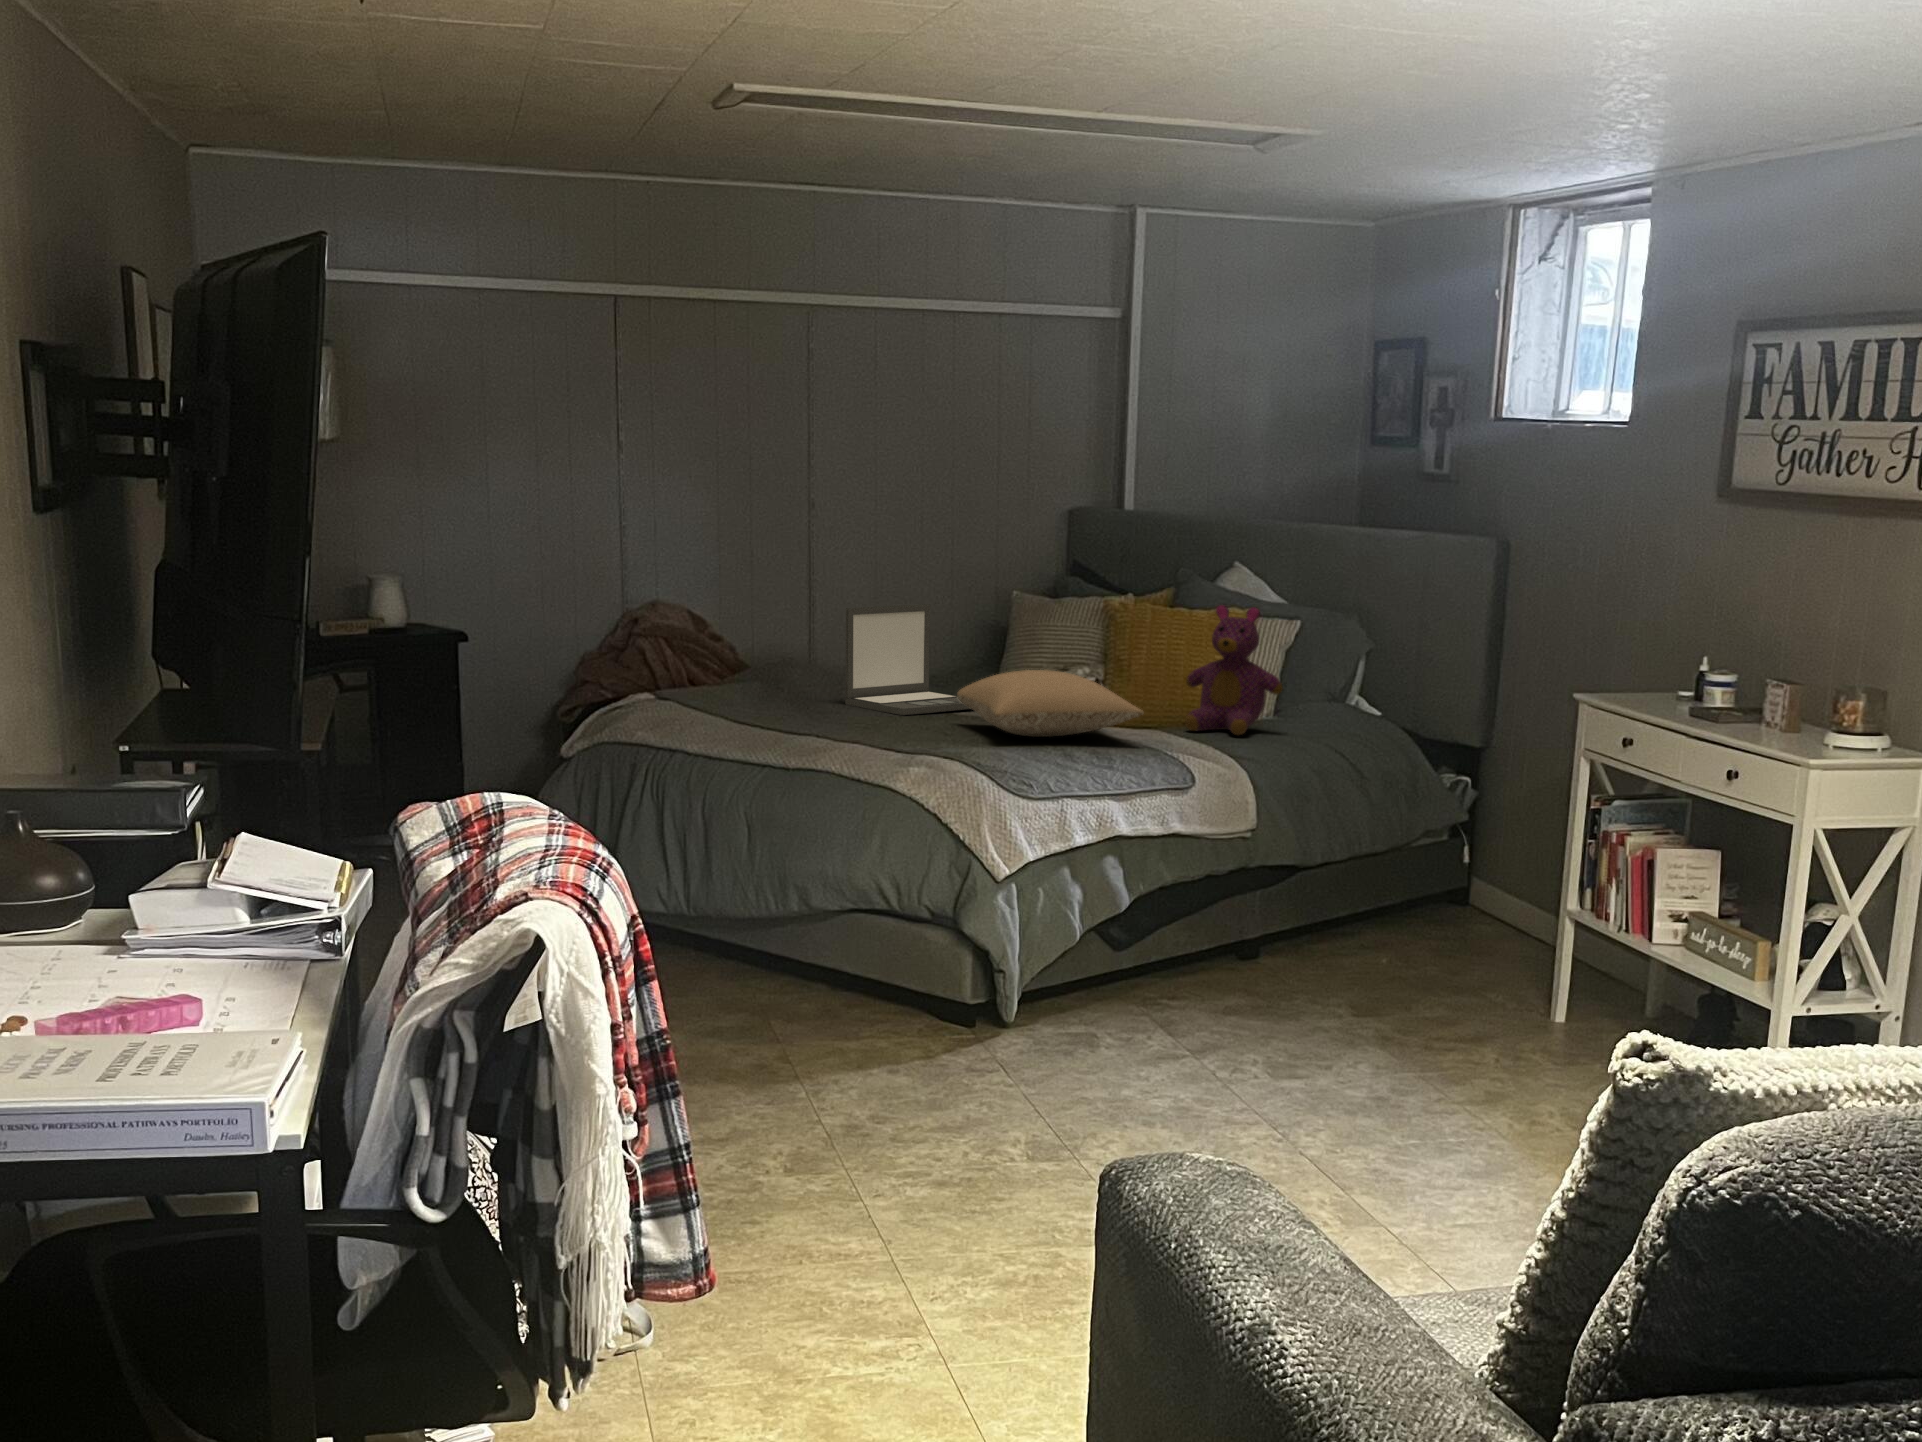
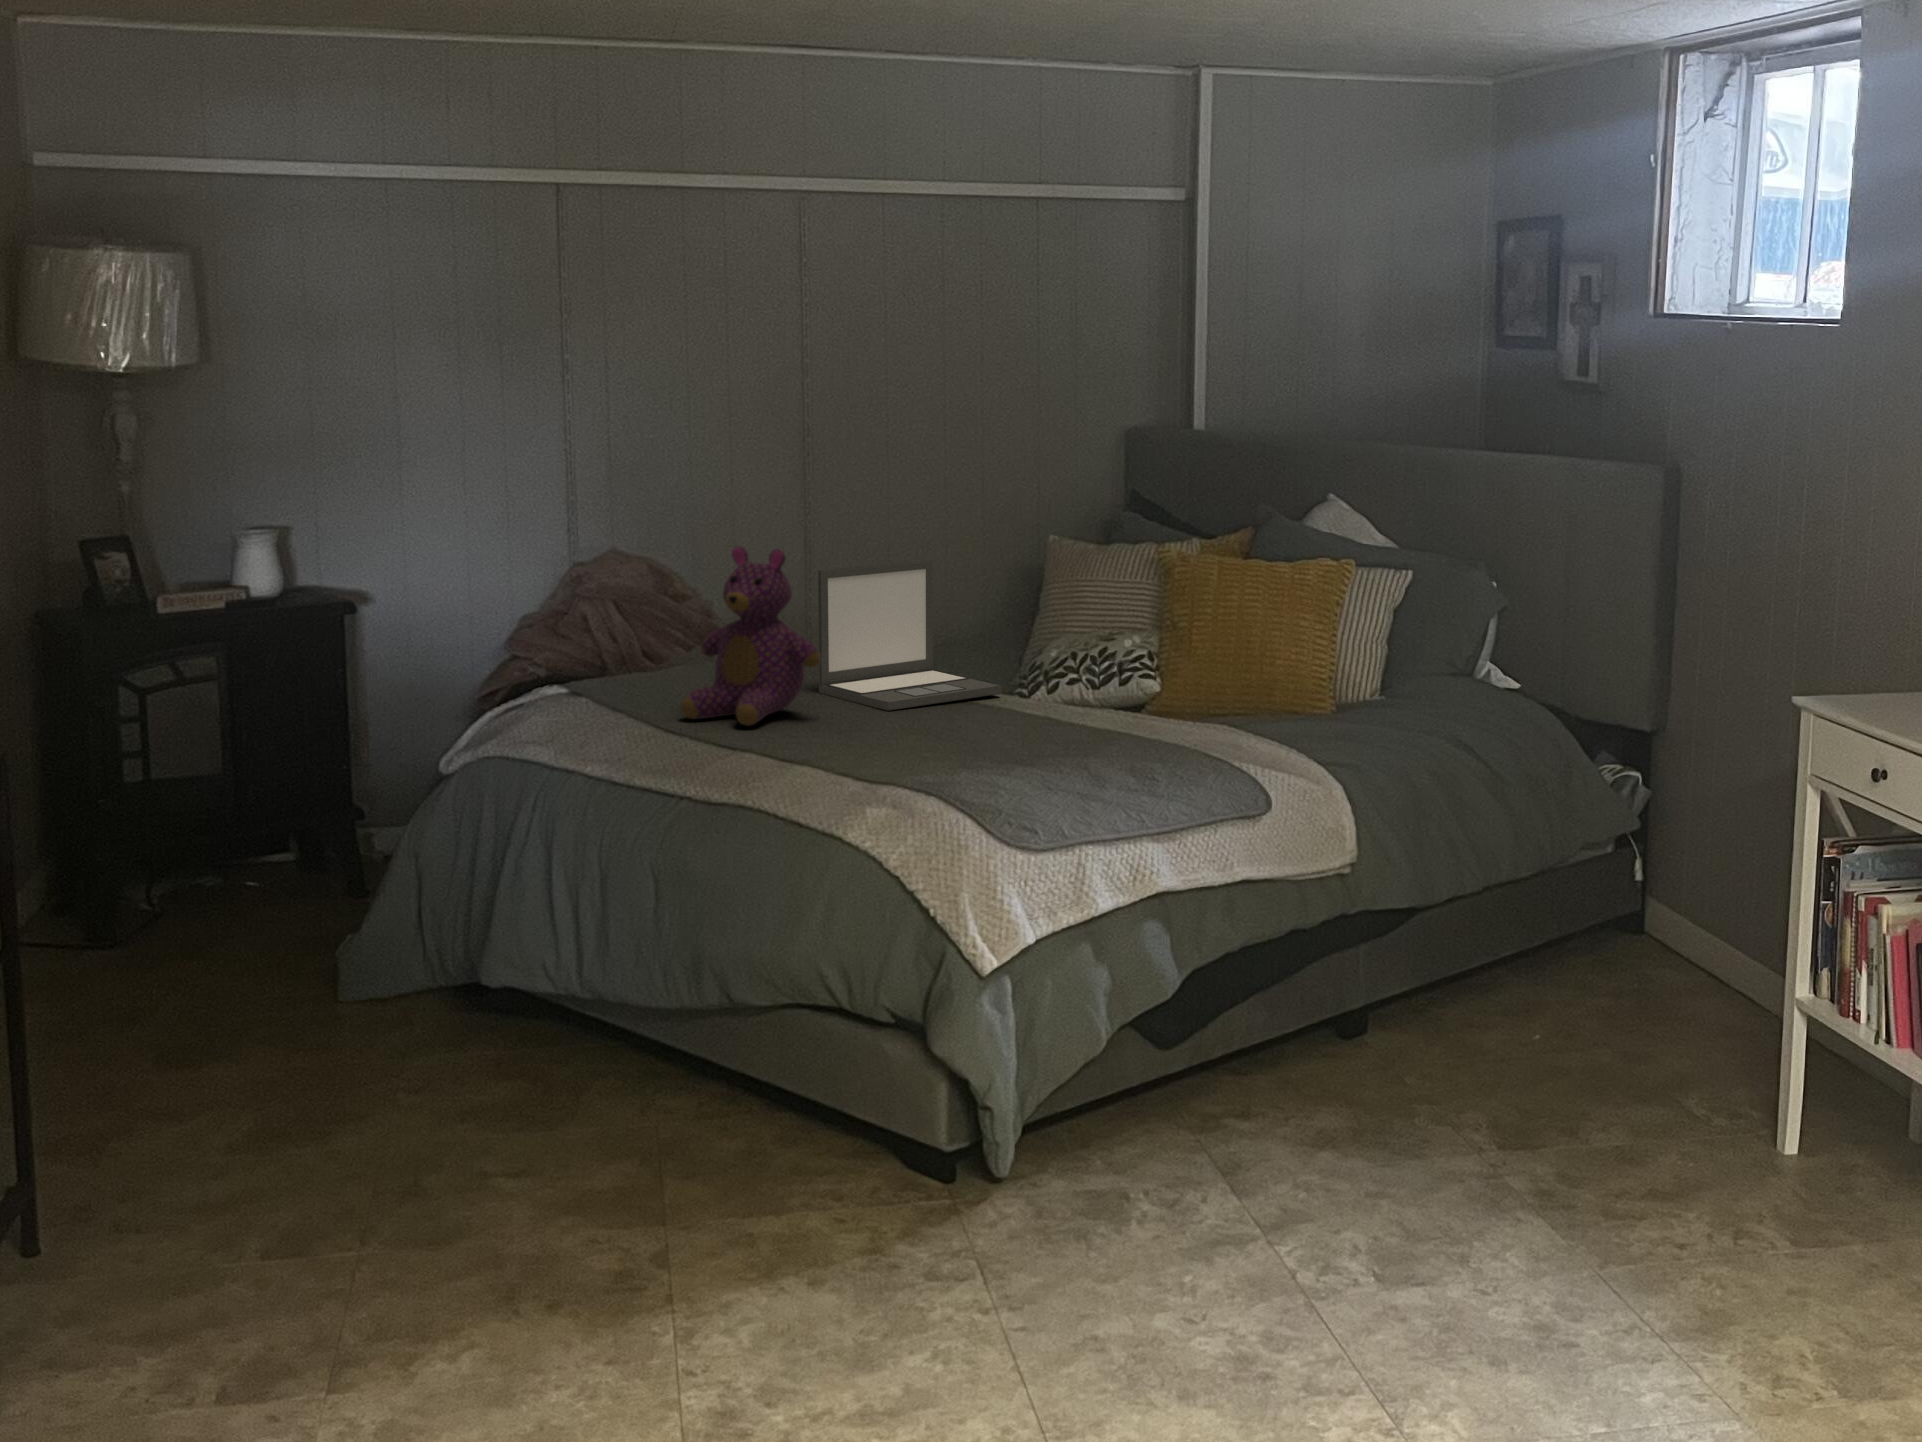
teddy bear: present [1185,605,1283,735] -> present [681,546,820,726]
pillow: present [957,670,1144,737] -> none [955,656,1198,747]

